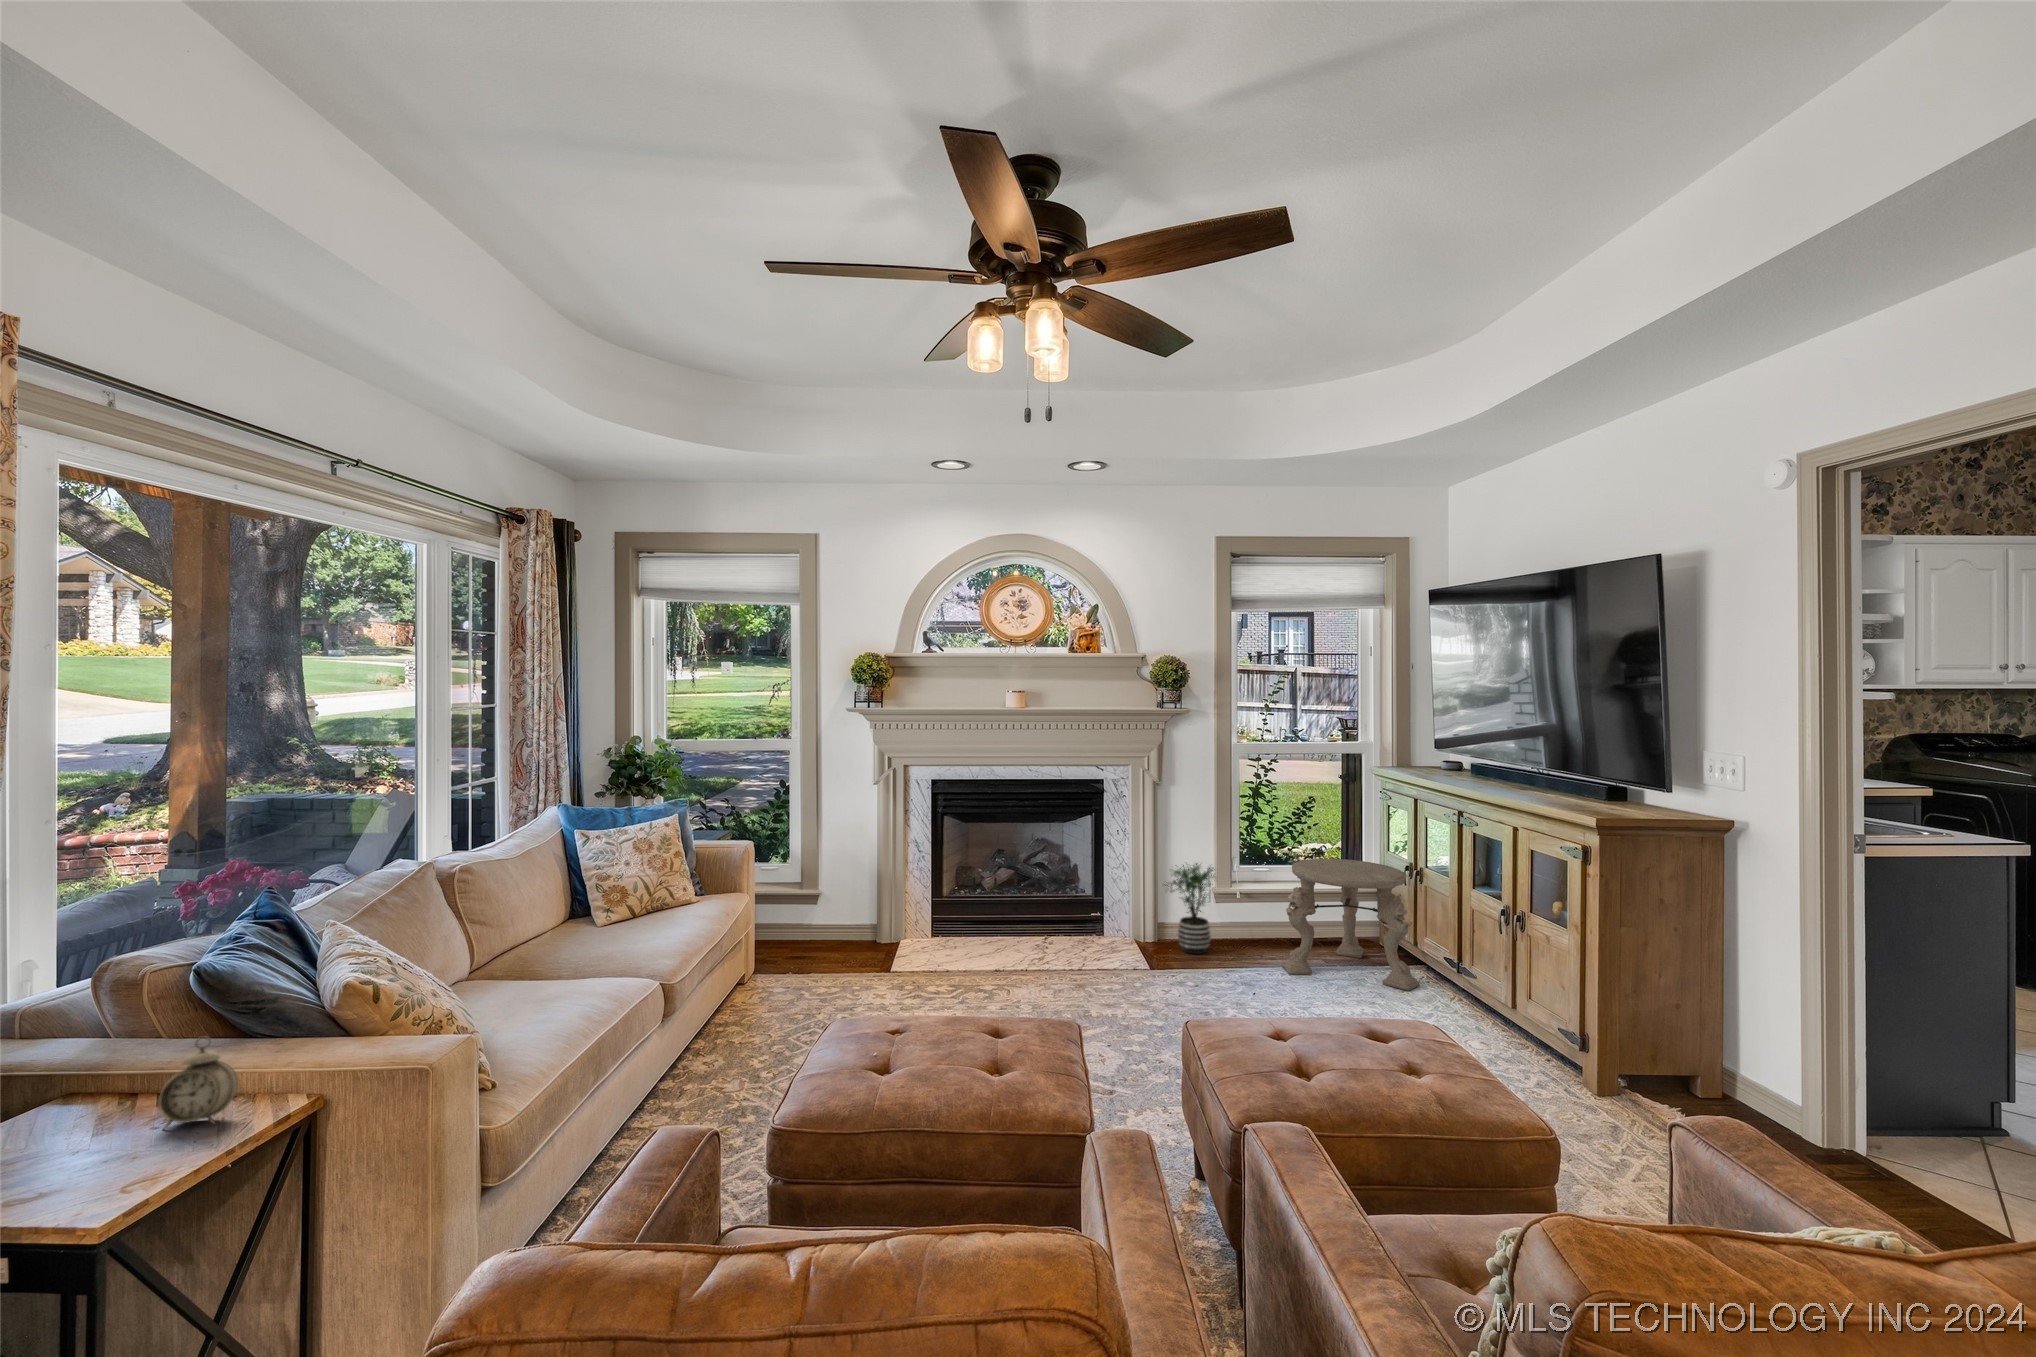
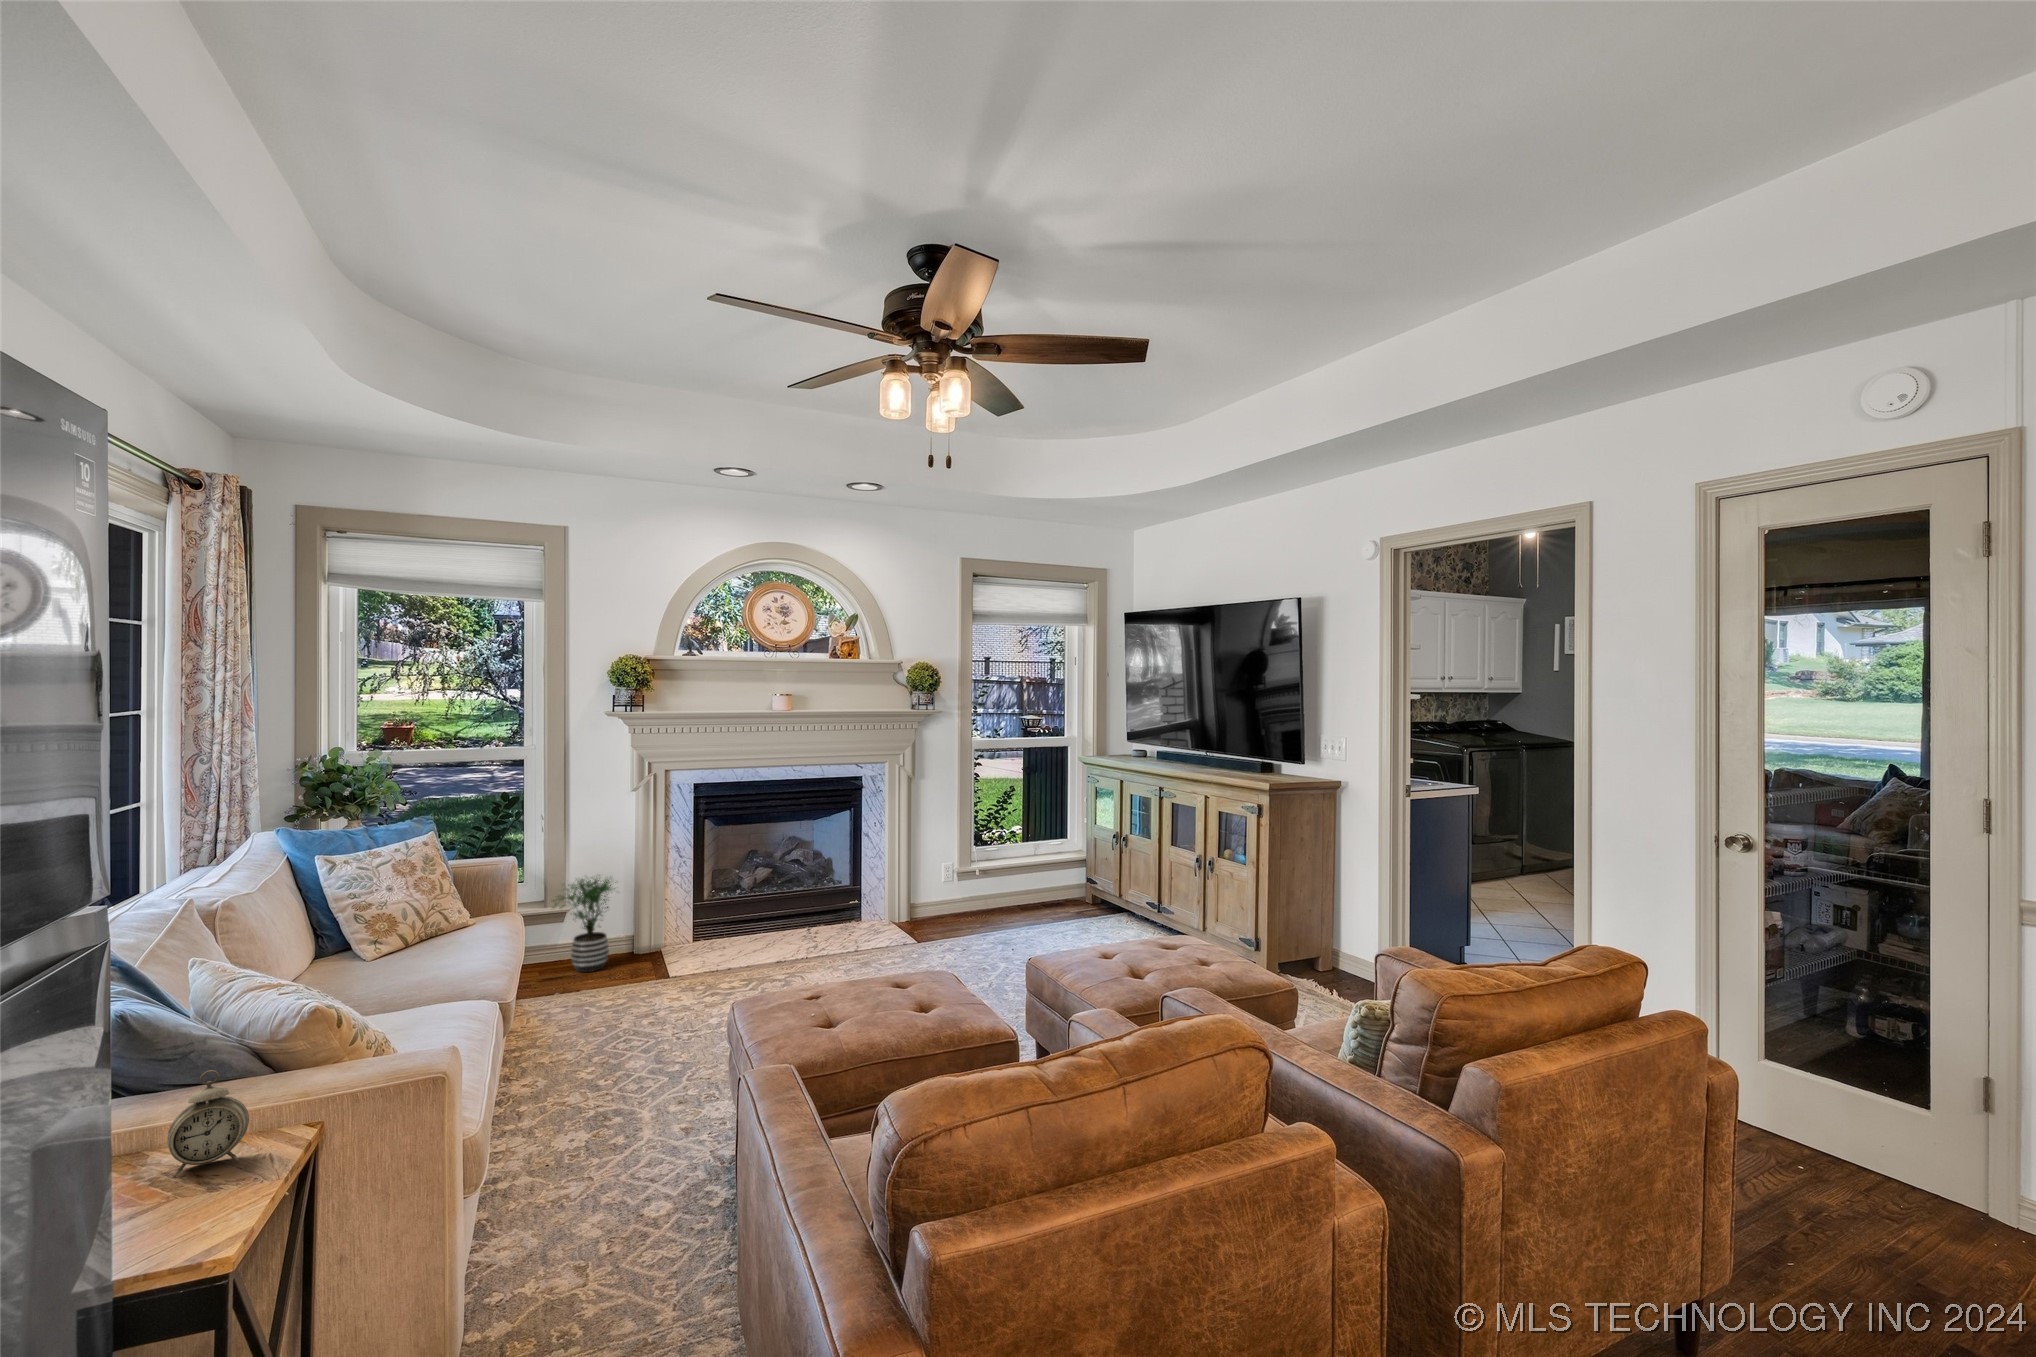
side table: present [1282,859,1420,991] -> none [1023,834,1129,933]
potted plant: present [1164,863,1215,954] -> present [552,875,615,972]

